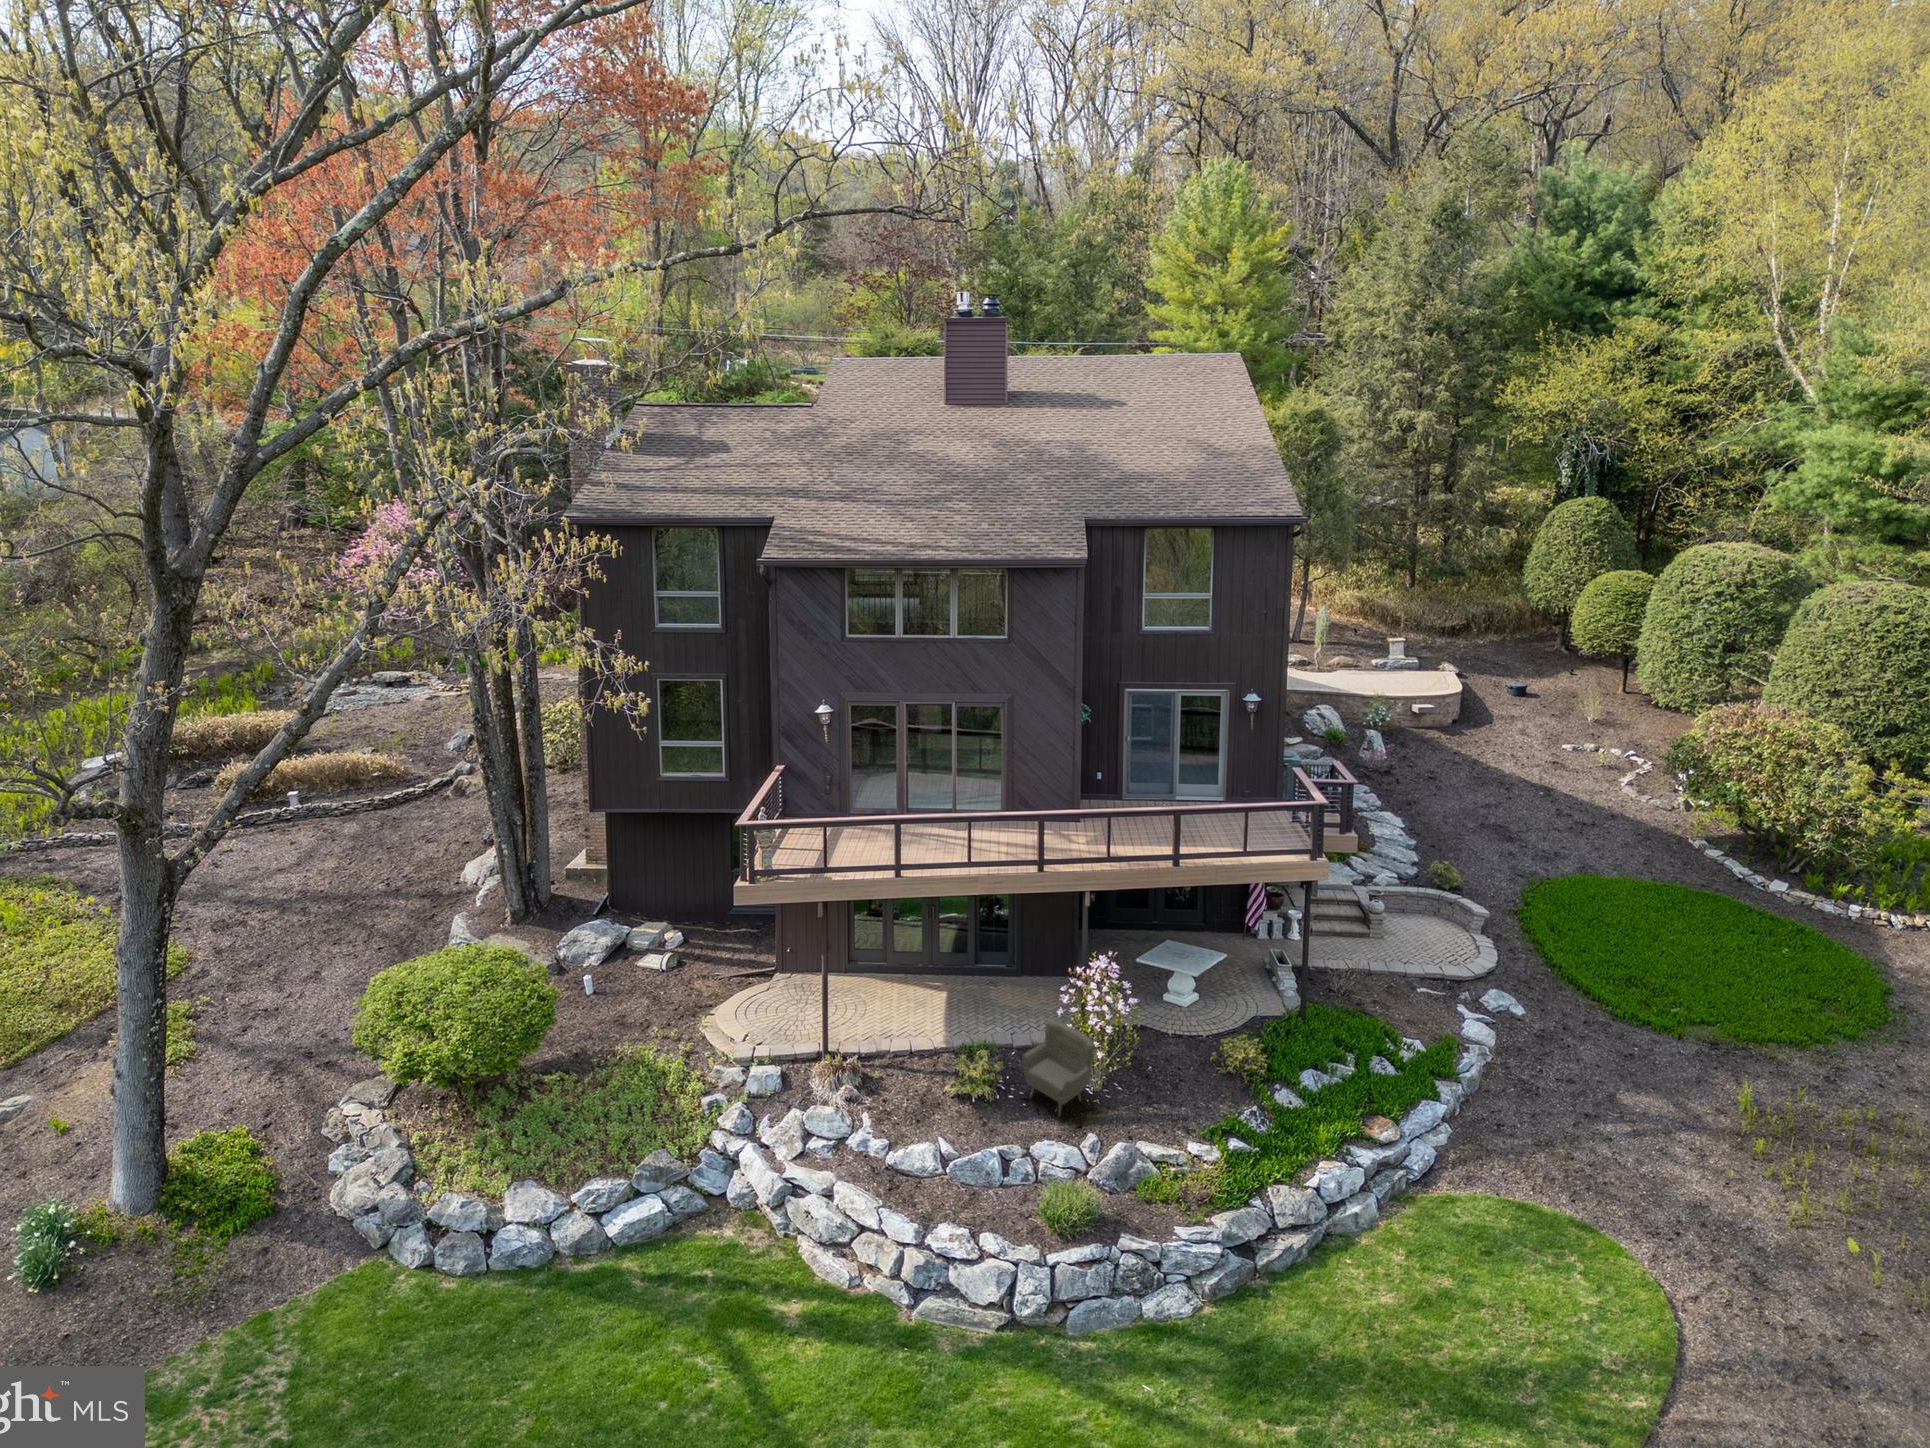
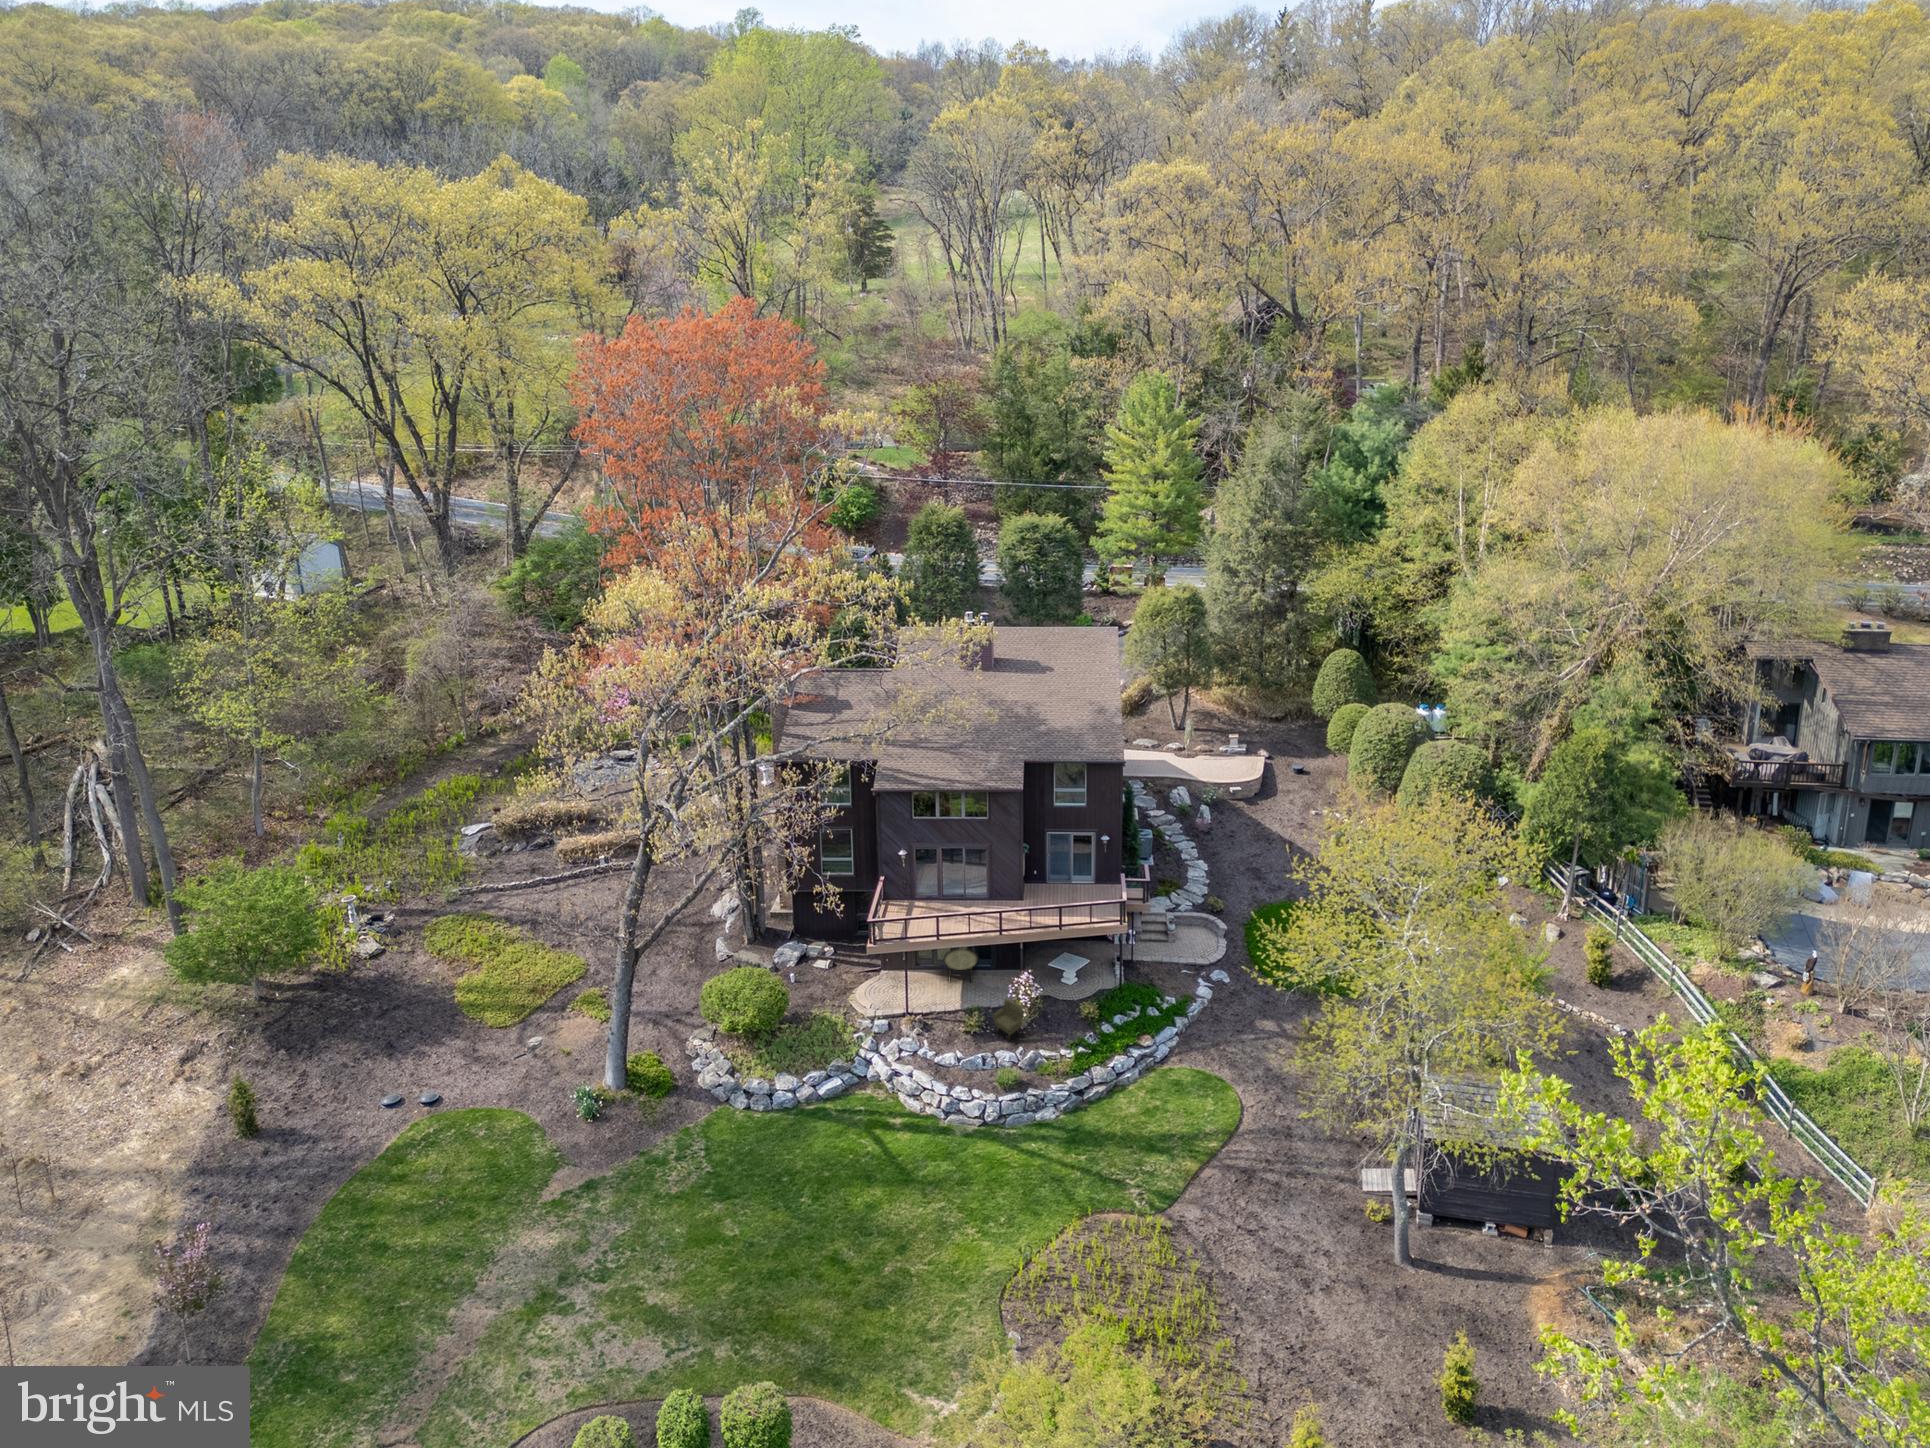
round table: none [907,926,982,998] -> present [943,948,978,981]

